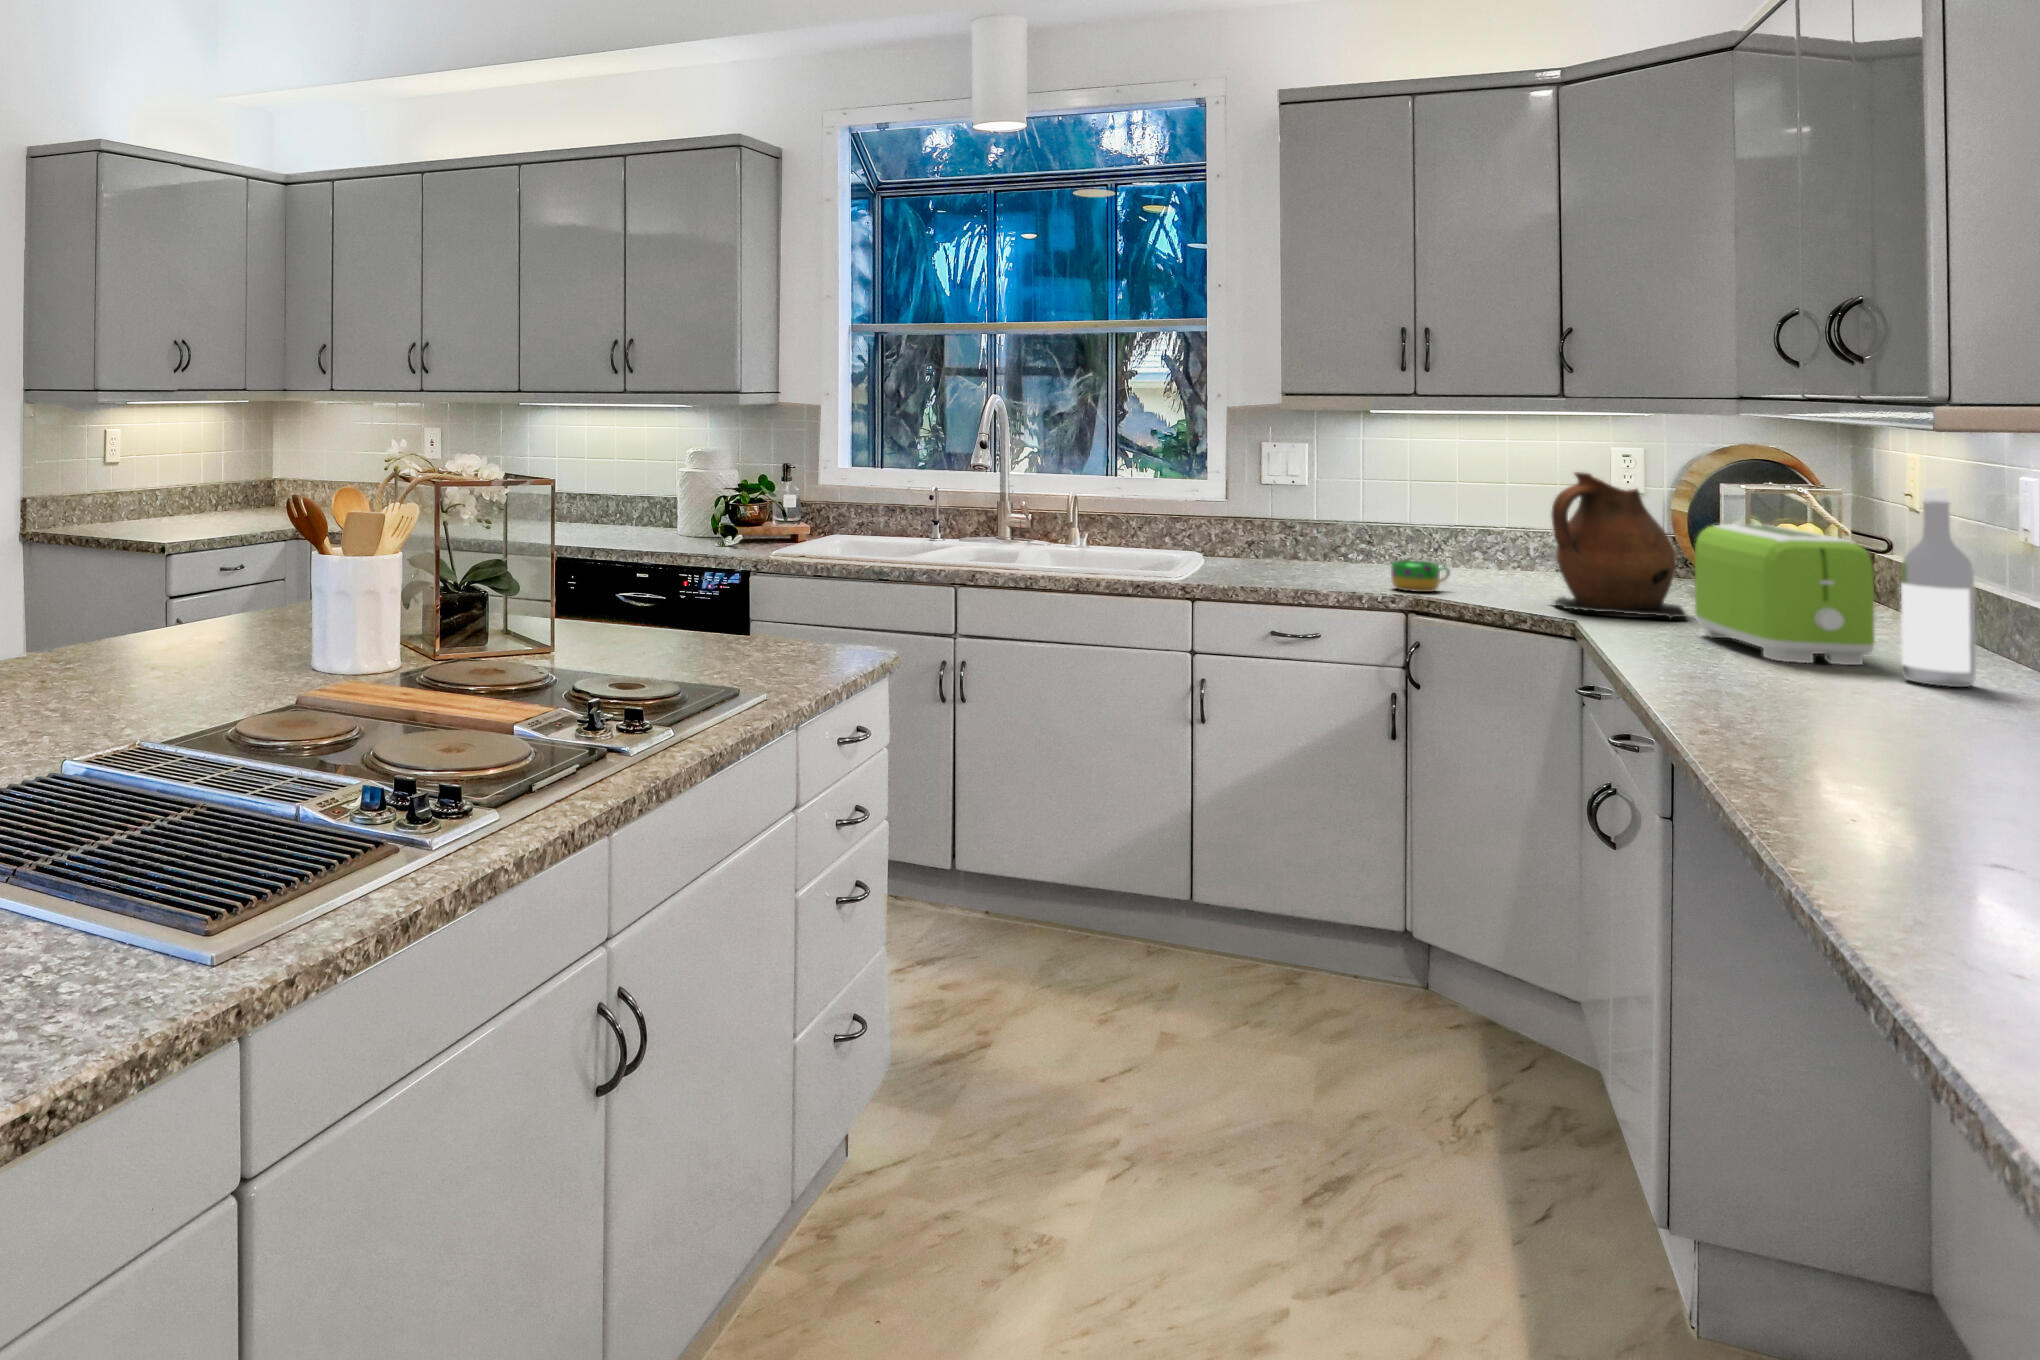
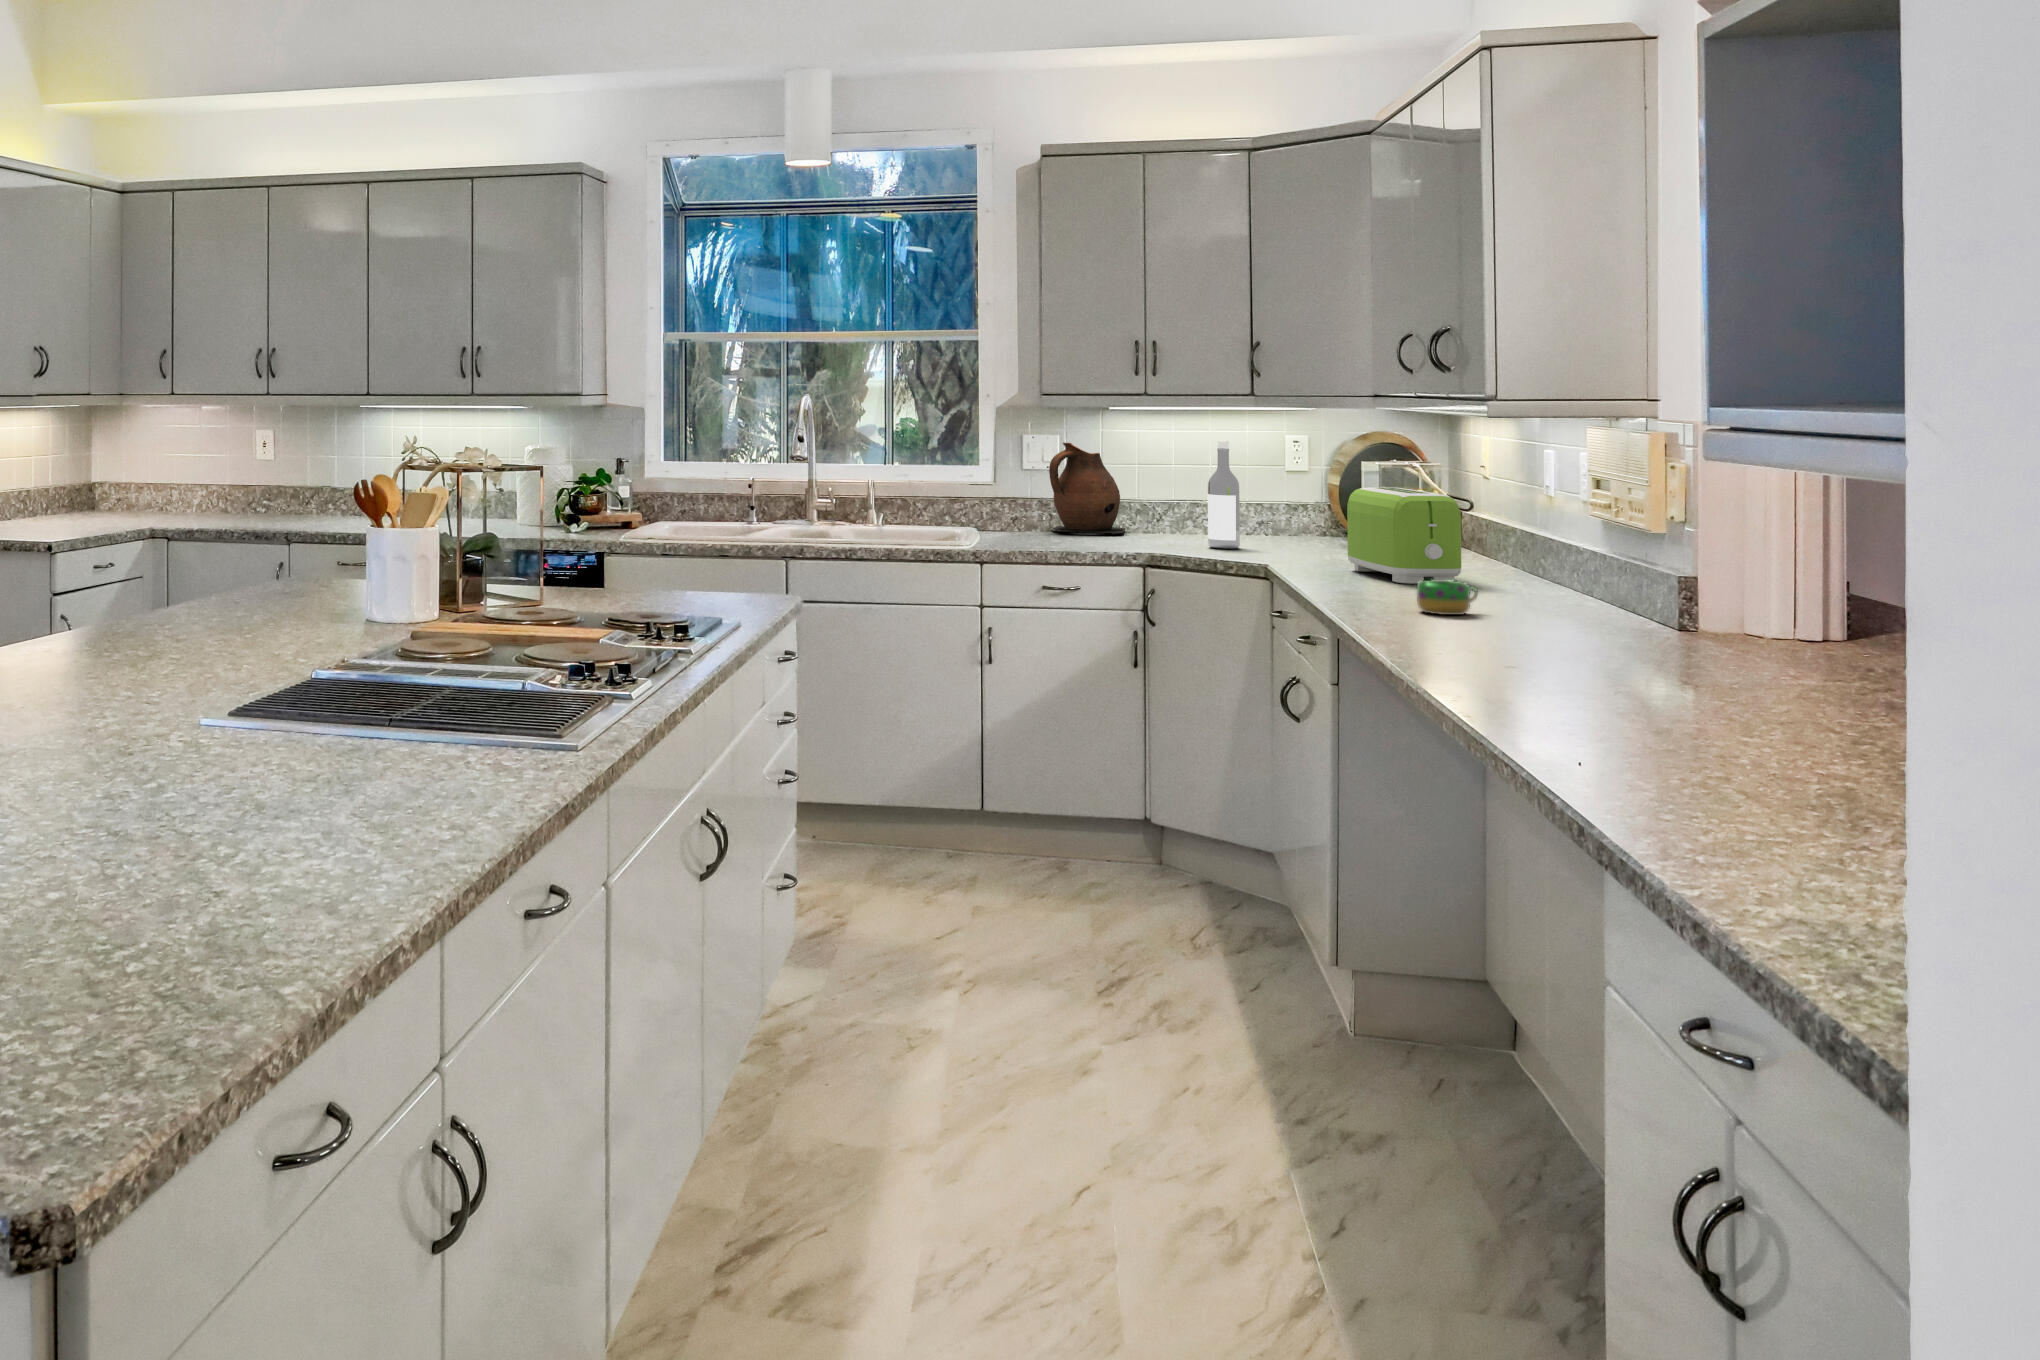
ceramic pitcher: present [1552,472,1686,619] -> present [1049,442,1125,535]
wine bottle: present [1901,487,1976,687] -> present [1207,441,1240,549]
mug: present [1391,560,1450,592] -> present [1417,580,1478,615]

